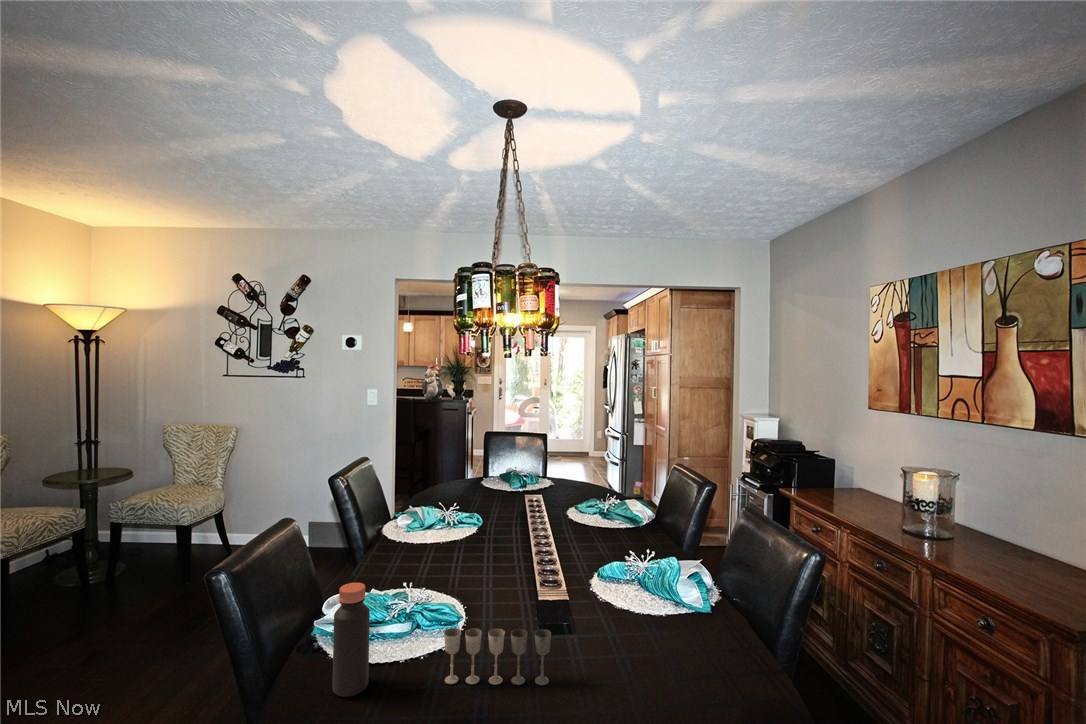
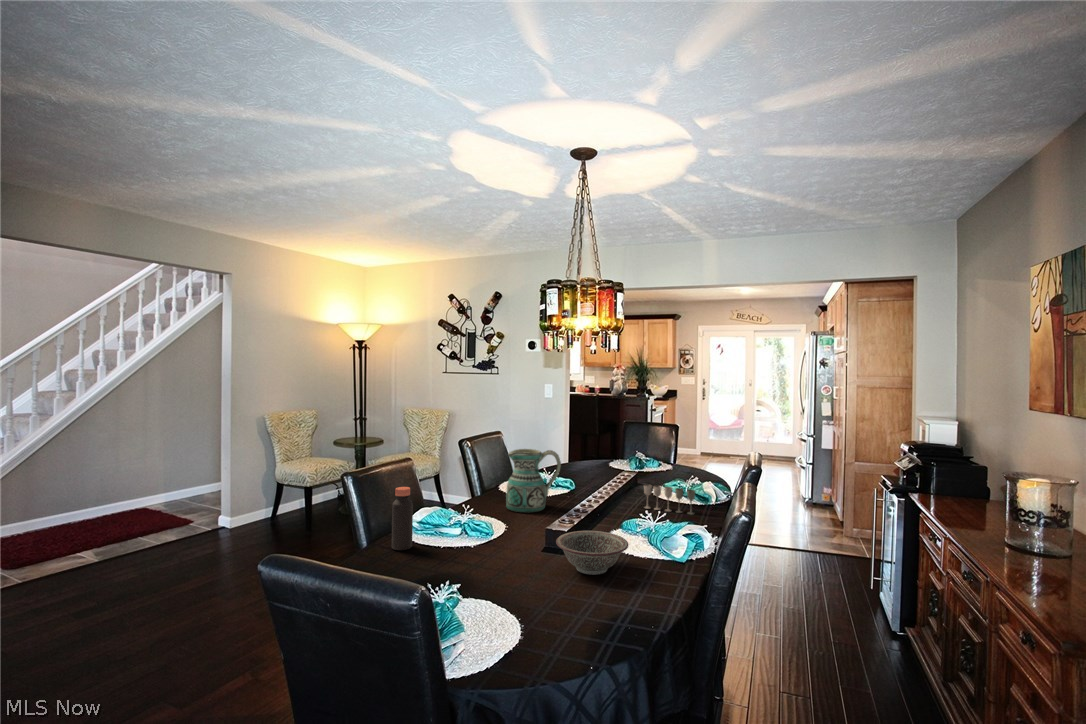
ceramic pitcher: none [434,483,504,573] -> present [506,449,561,513]
decorative bowl: none [607,598,708,668] -> present [556,531,628,575]
wine glass: present [444,628,551,685] -> present [644,484,695,515]

